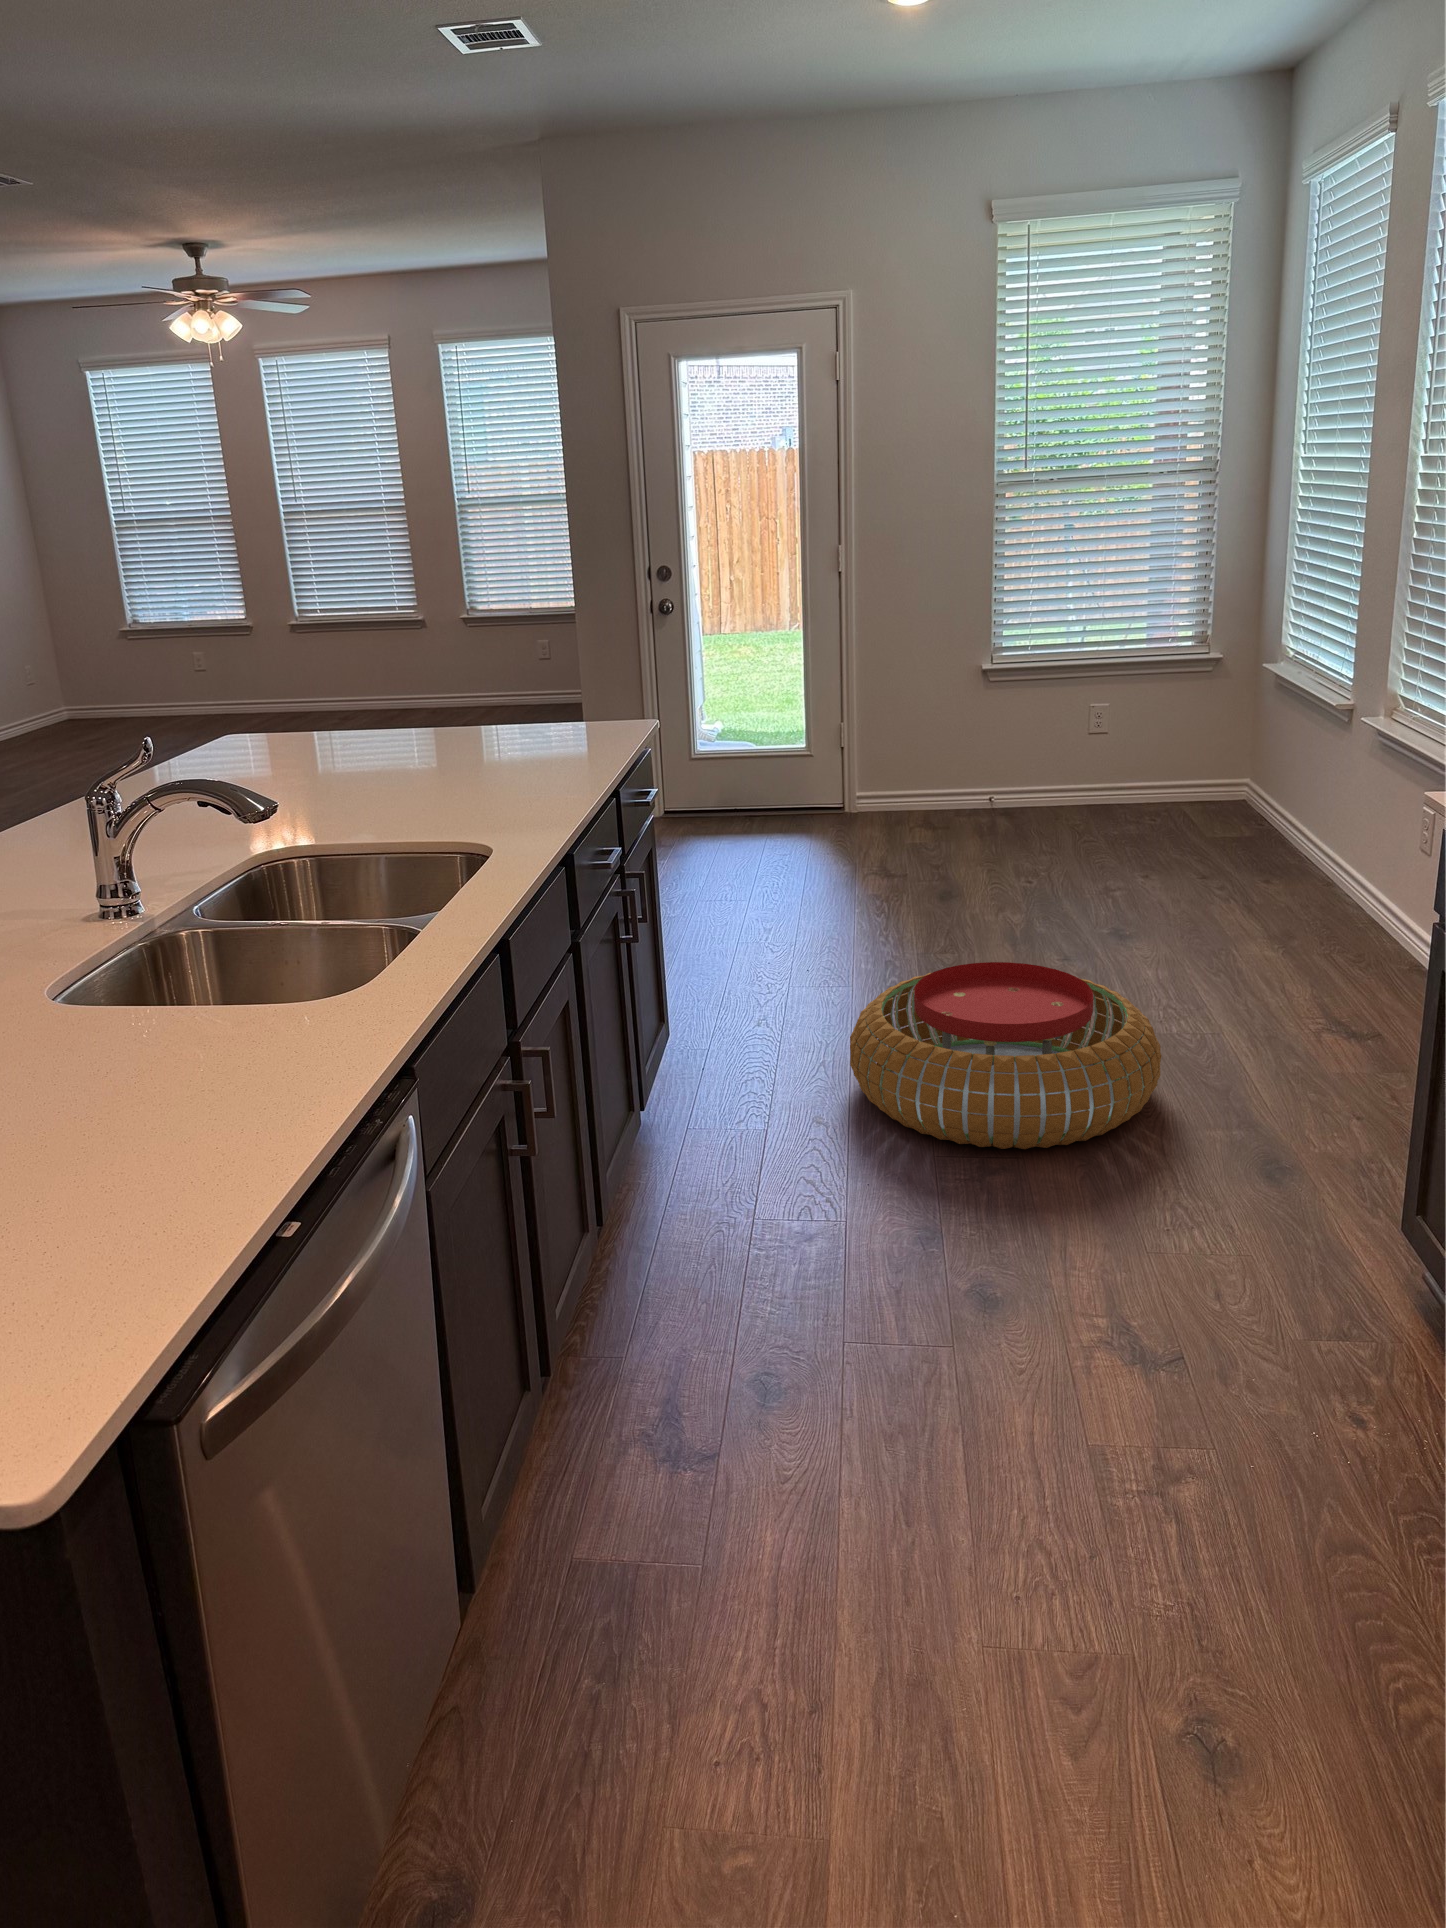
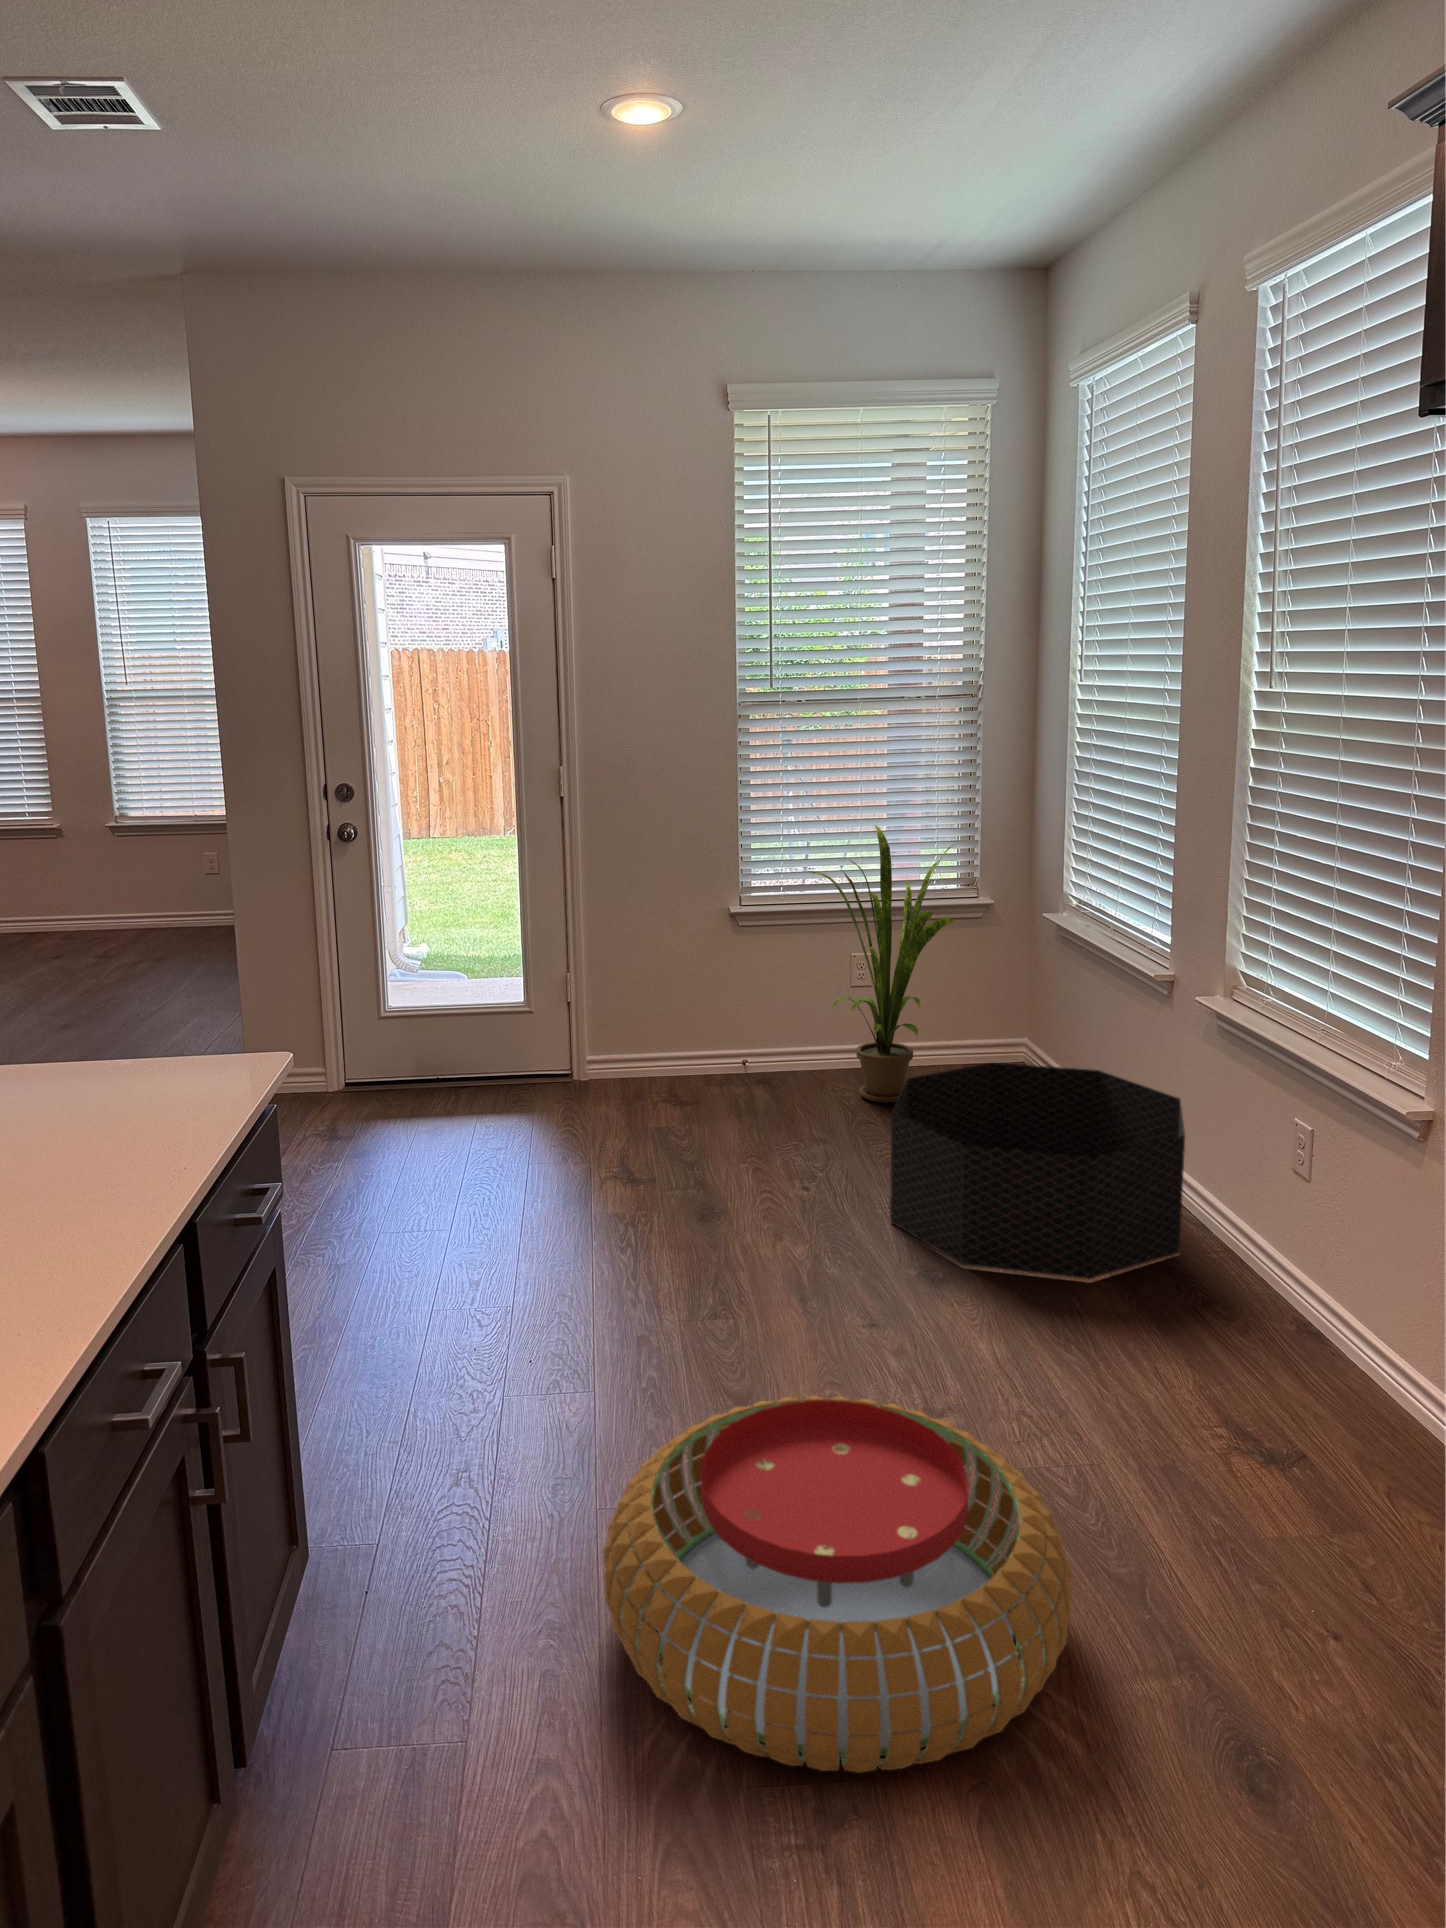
house plant: none [1048,591,1182,829] -> present [808,825,955,1102]
basket: none [1095,785,1350,938] -> present [890,1063,1185,1279]

